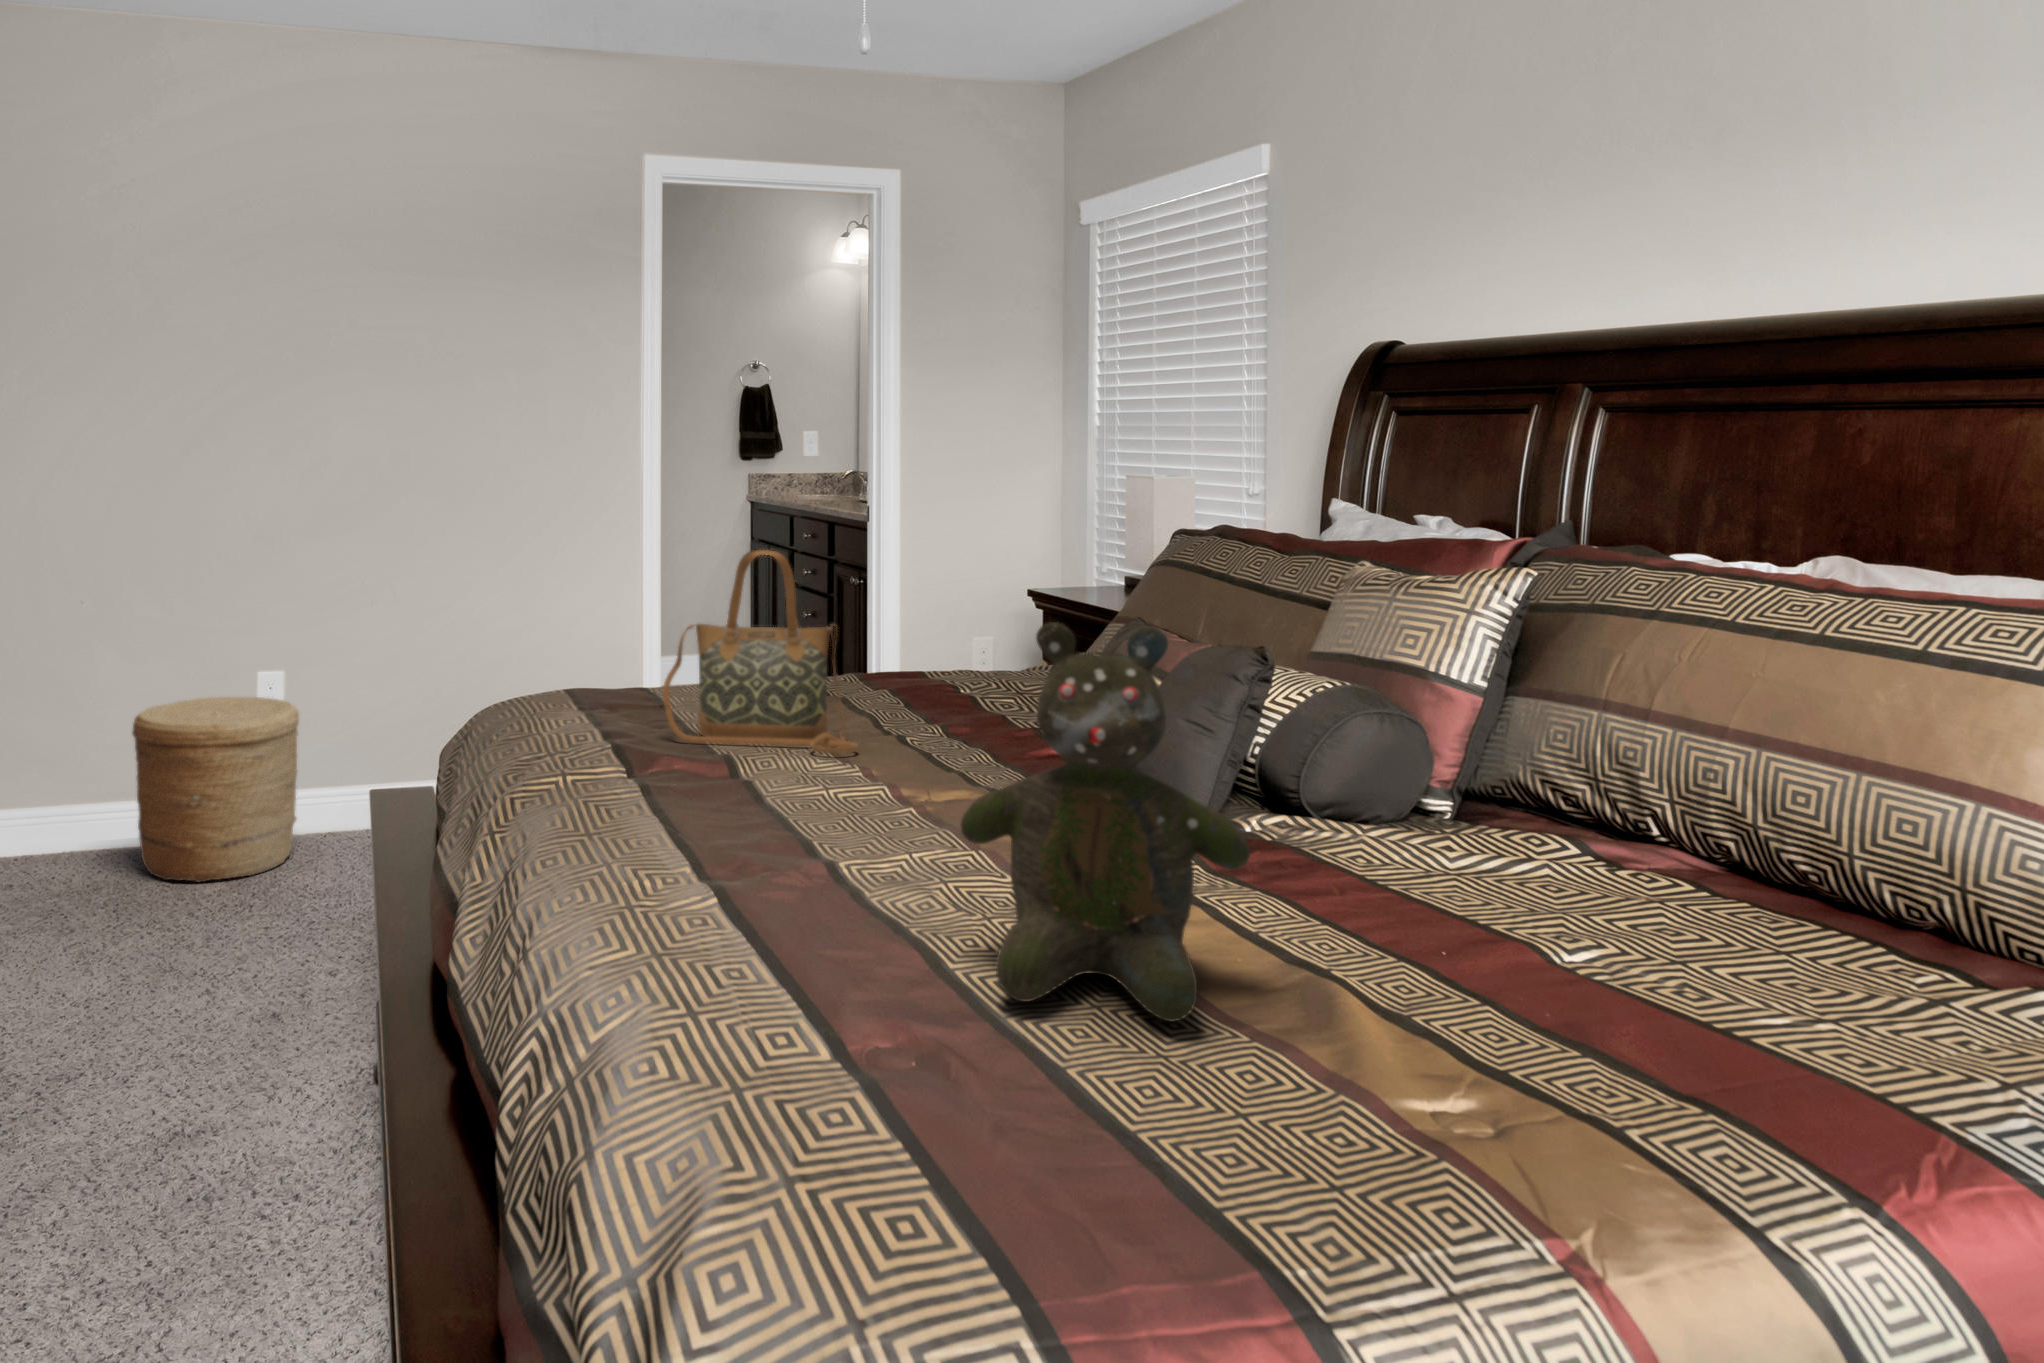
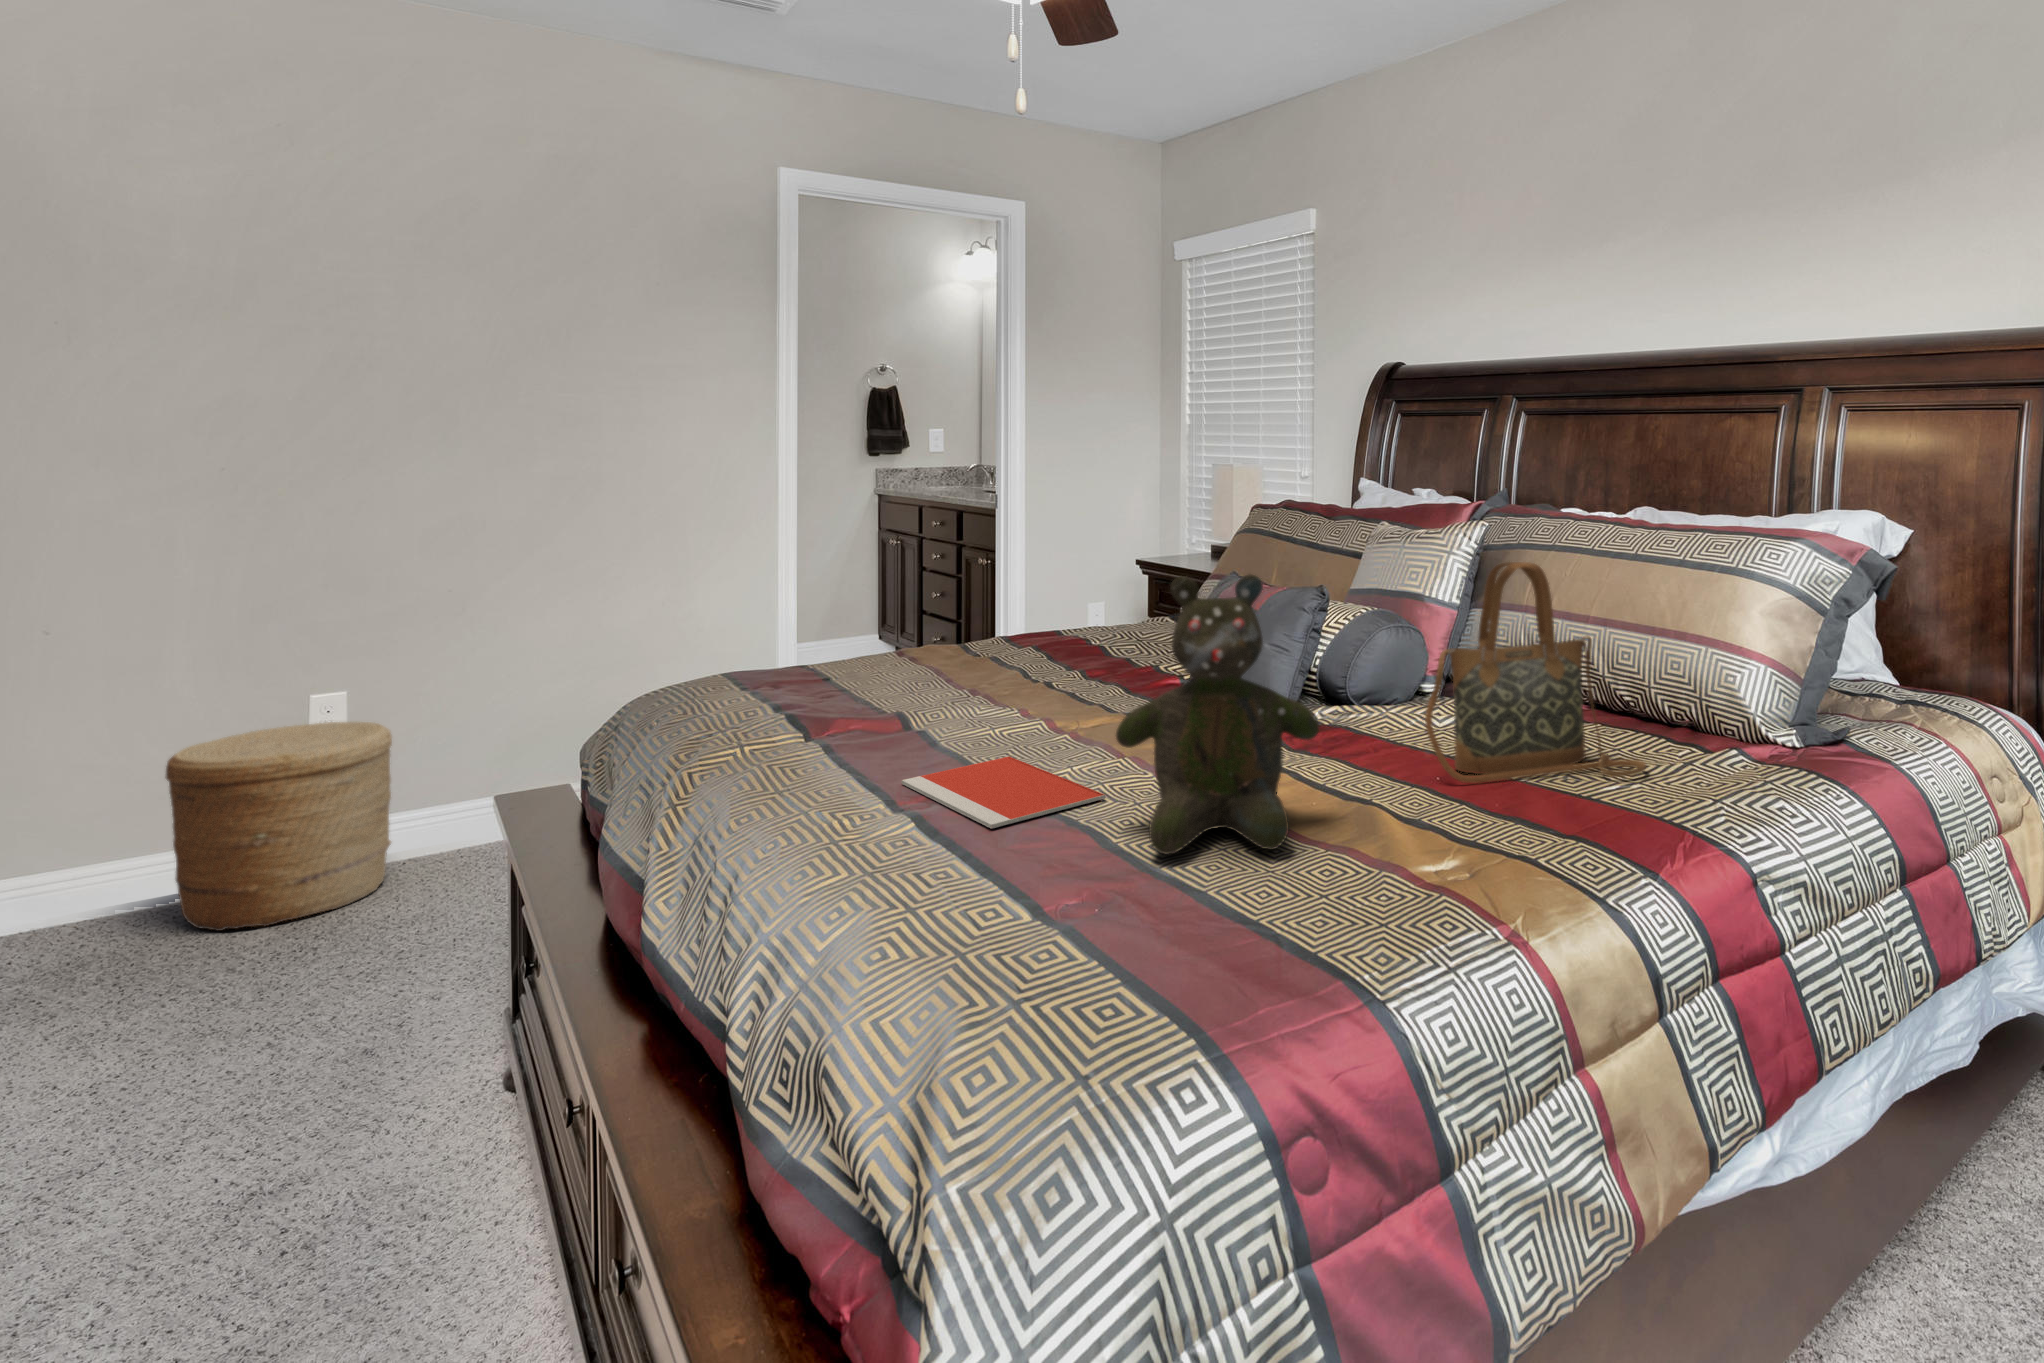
handbag: present [663,550,858,754] -> present [1425,562,1646,783]
notebook: none [714,827,951,921] -> present [902,757,1106,829]

